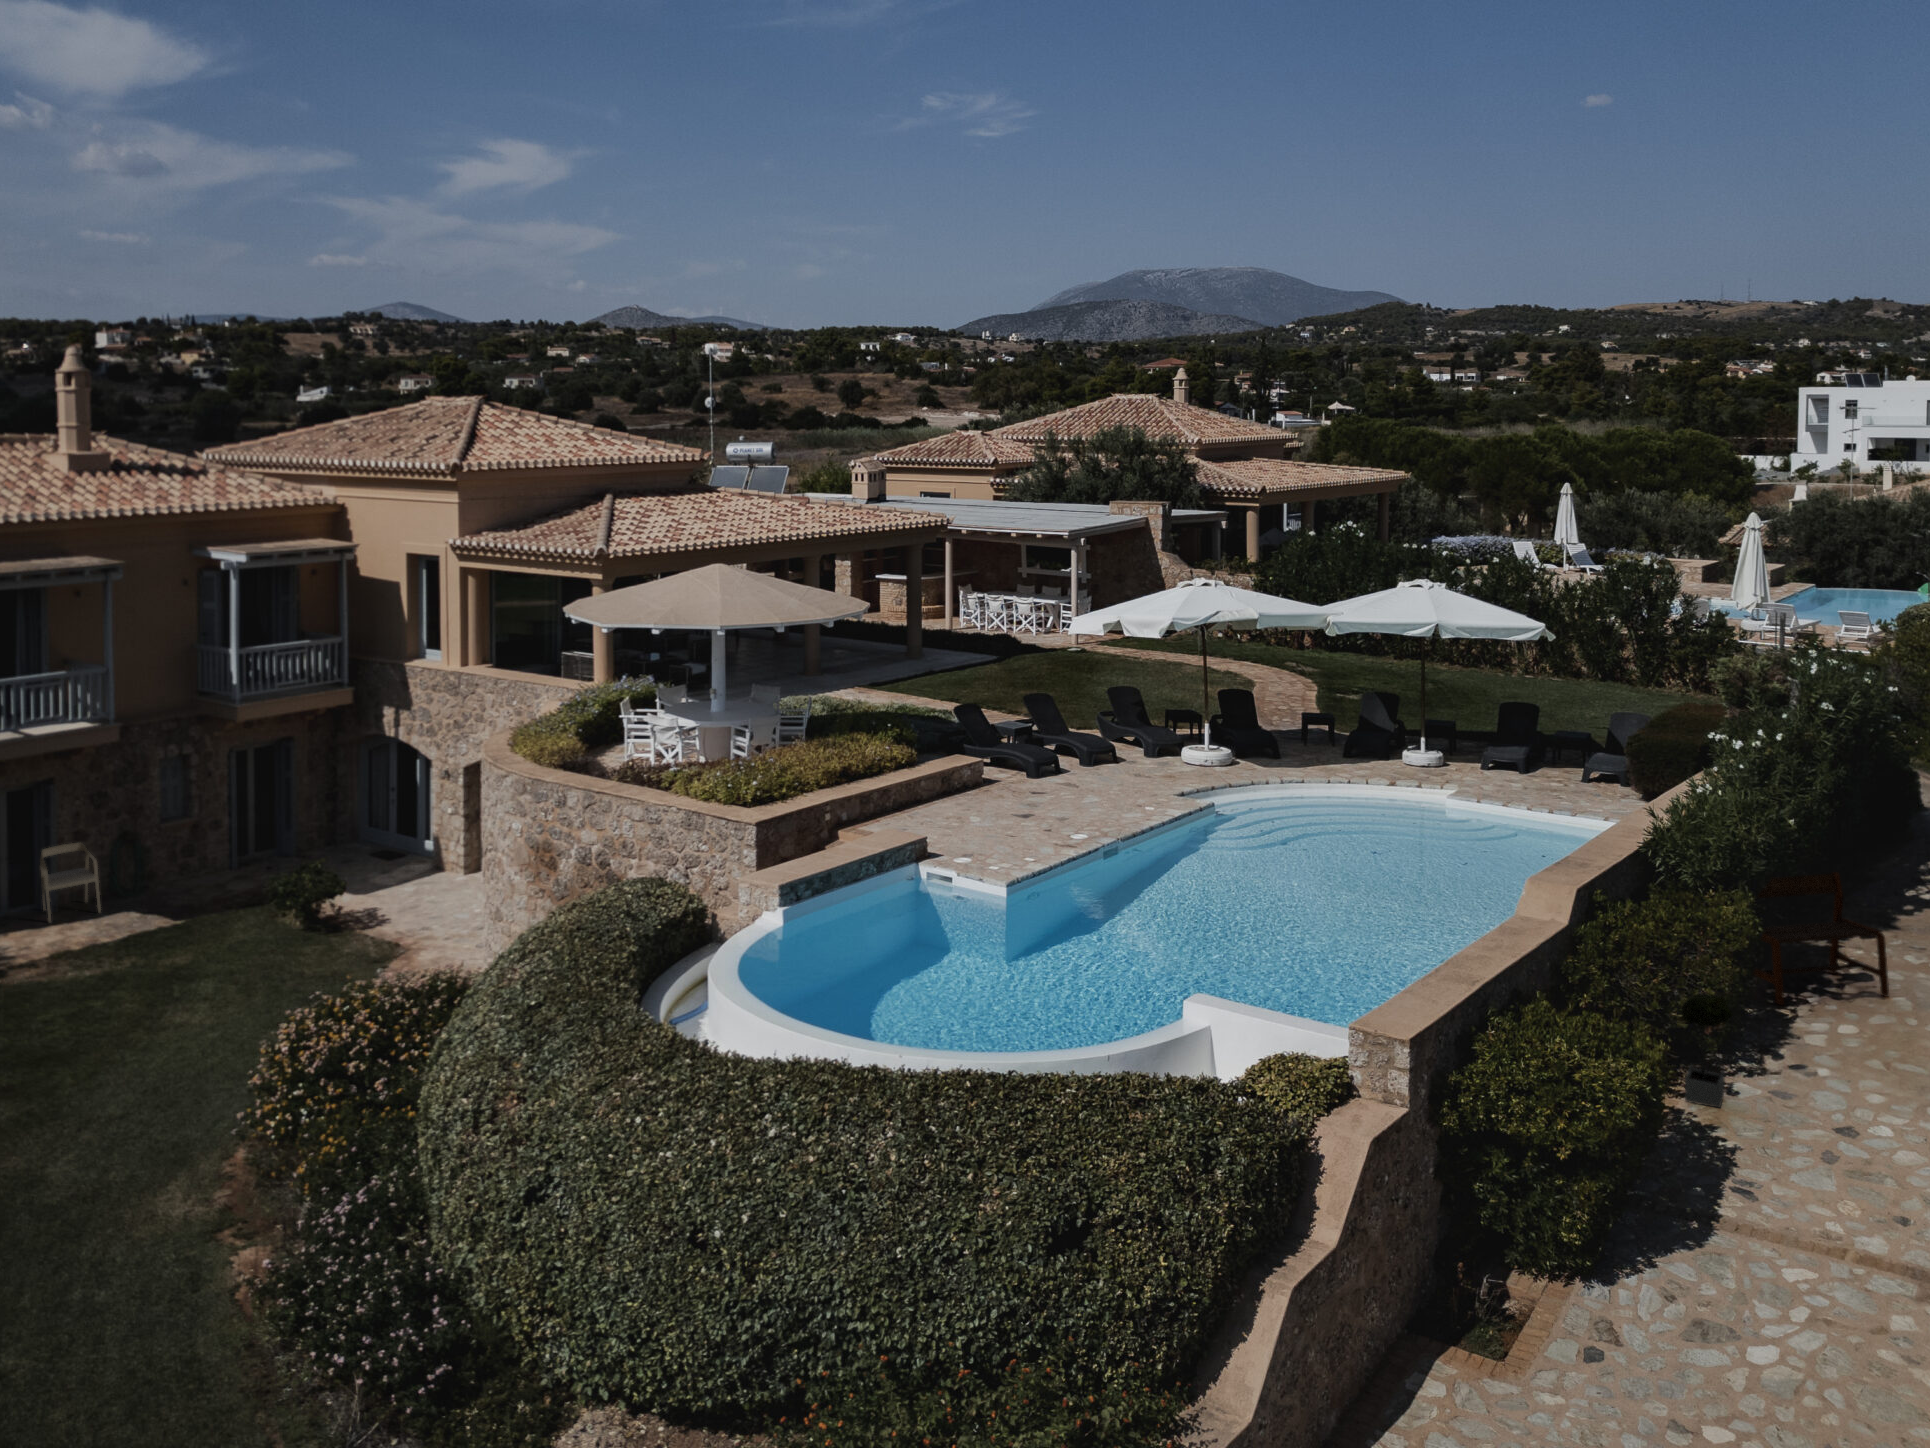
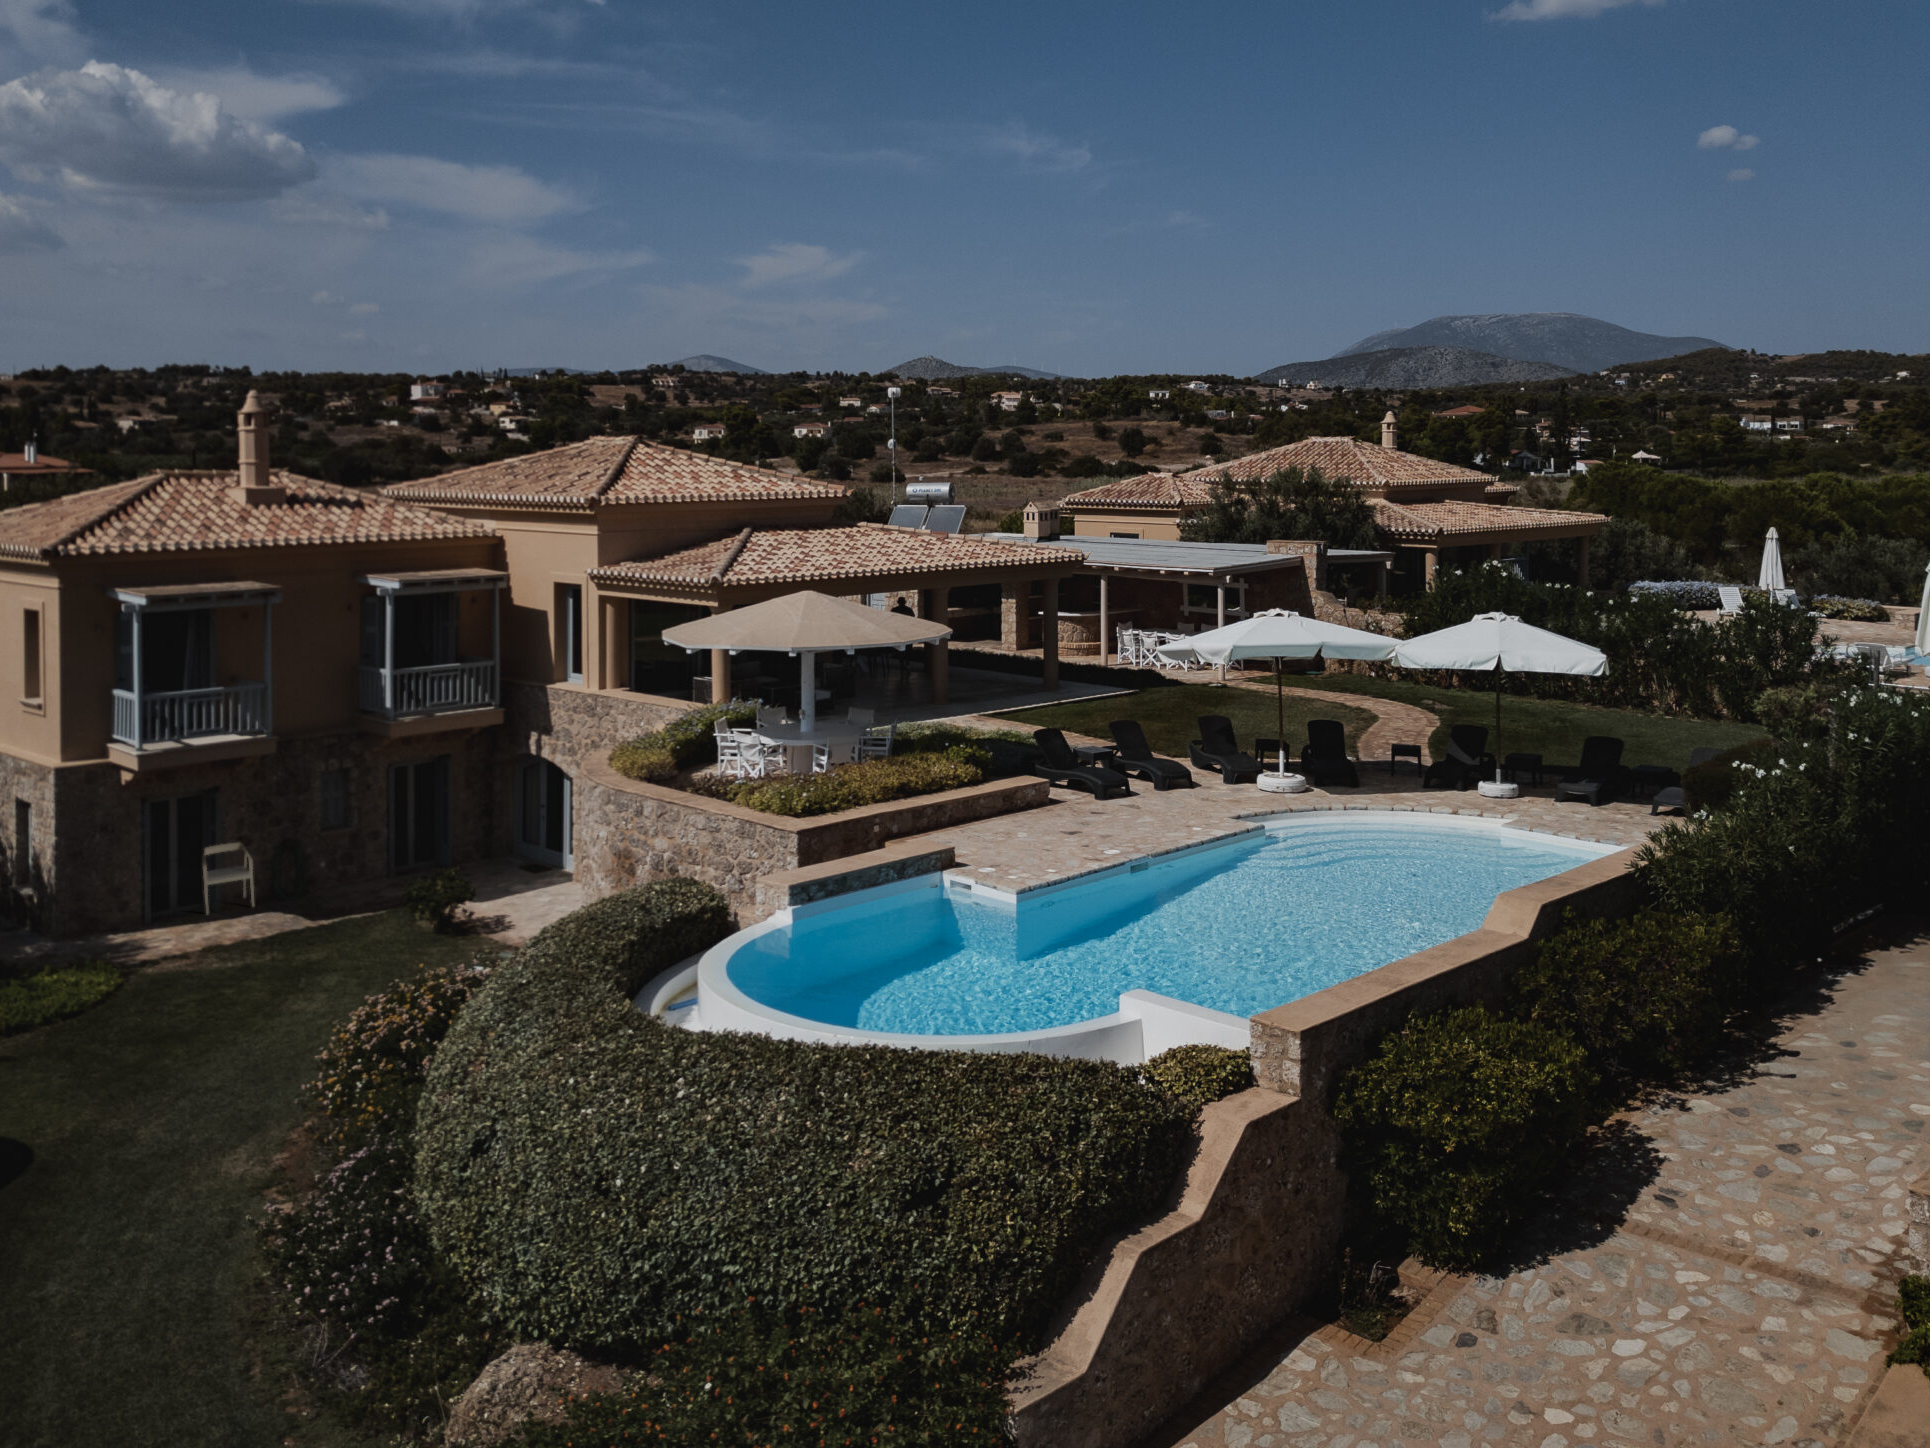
bench: present [1754,872,1889,1005] -> none [1730,896,1881,1026]
potted tree: present [1680,994,1732,1108] -> none [1625,1004,1676,1119]

